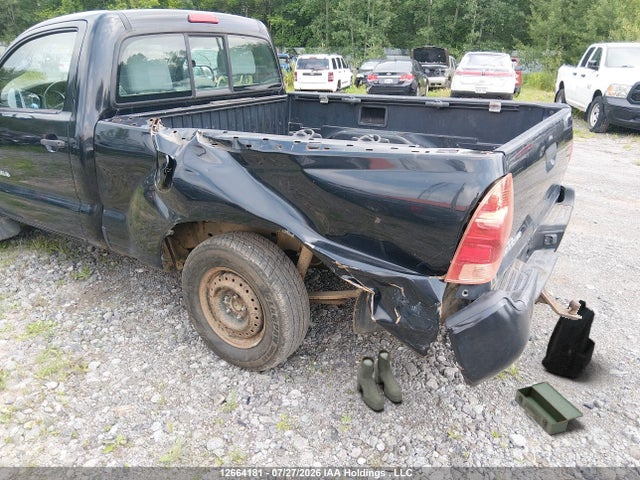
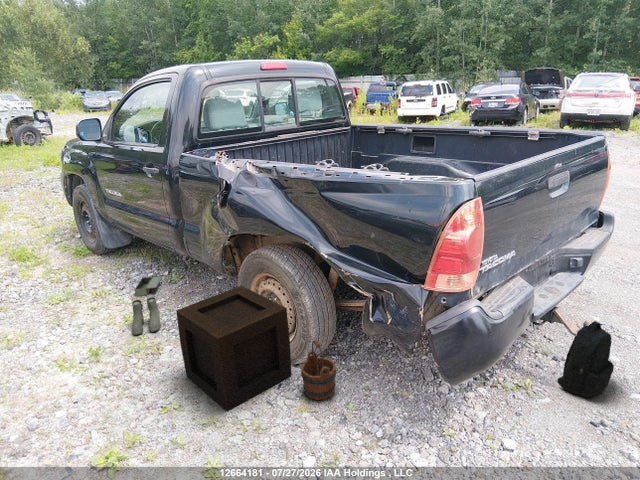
wooden crate: none [113,283,259,441] -> present [176,286,291,411]
wooden bucket: none [276,344,318,413] -> present [301,340,336,400]
boots: present [357,350,402,411] -> present [132,297,161,335]
toolbox: present [515,382,583,435] -> present [135,276,162,296]

